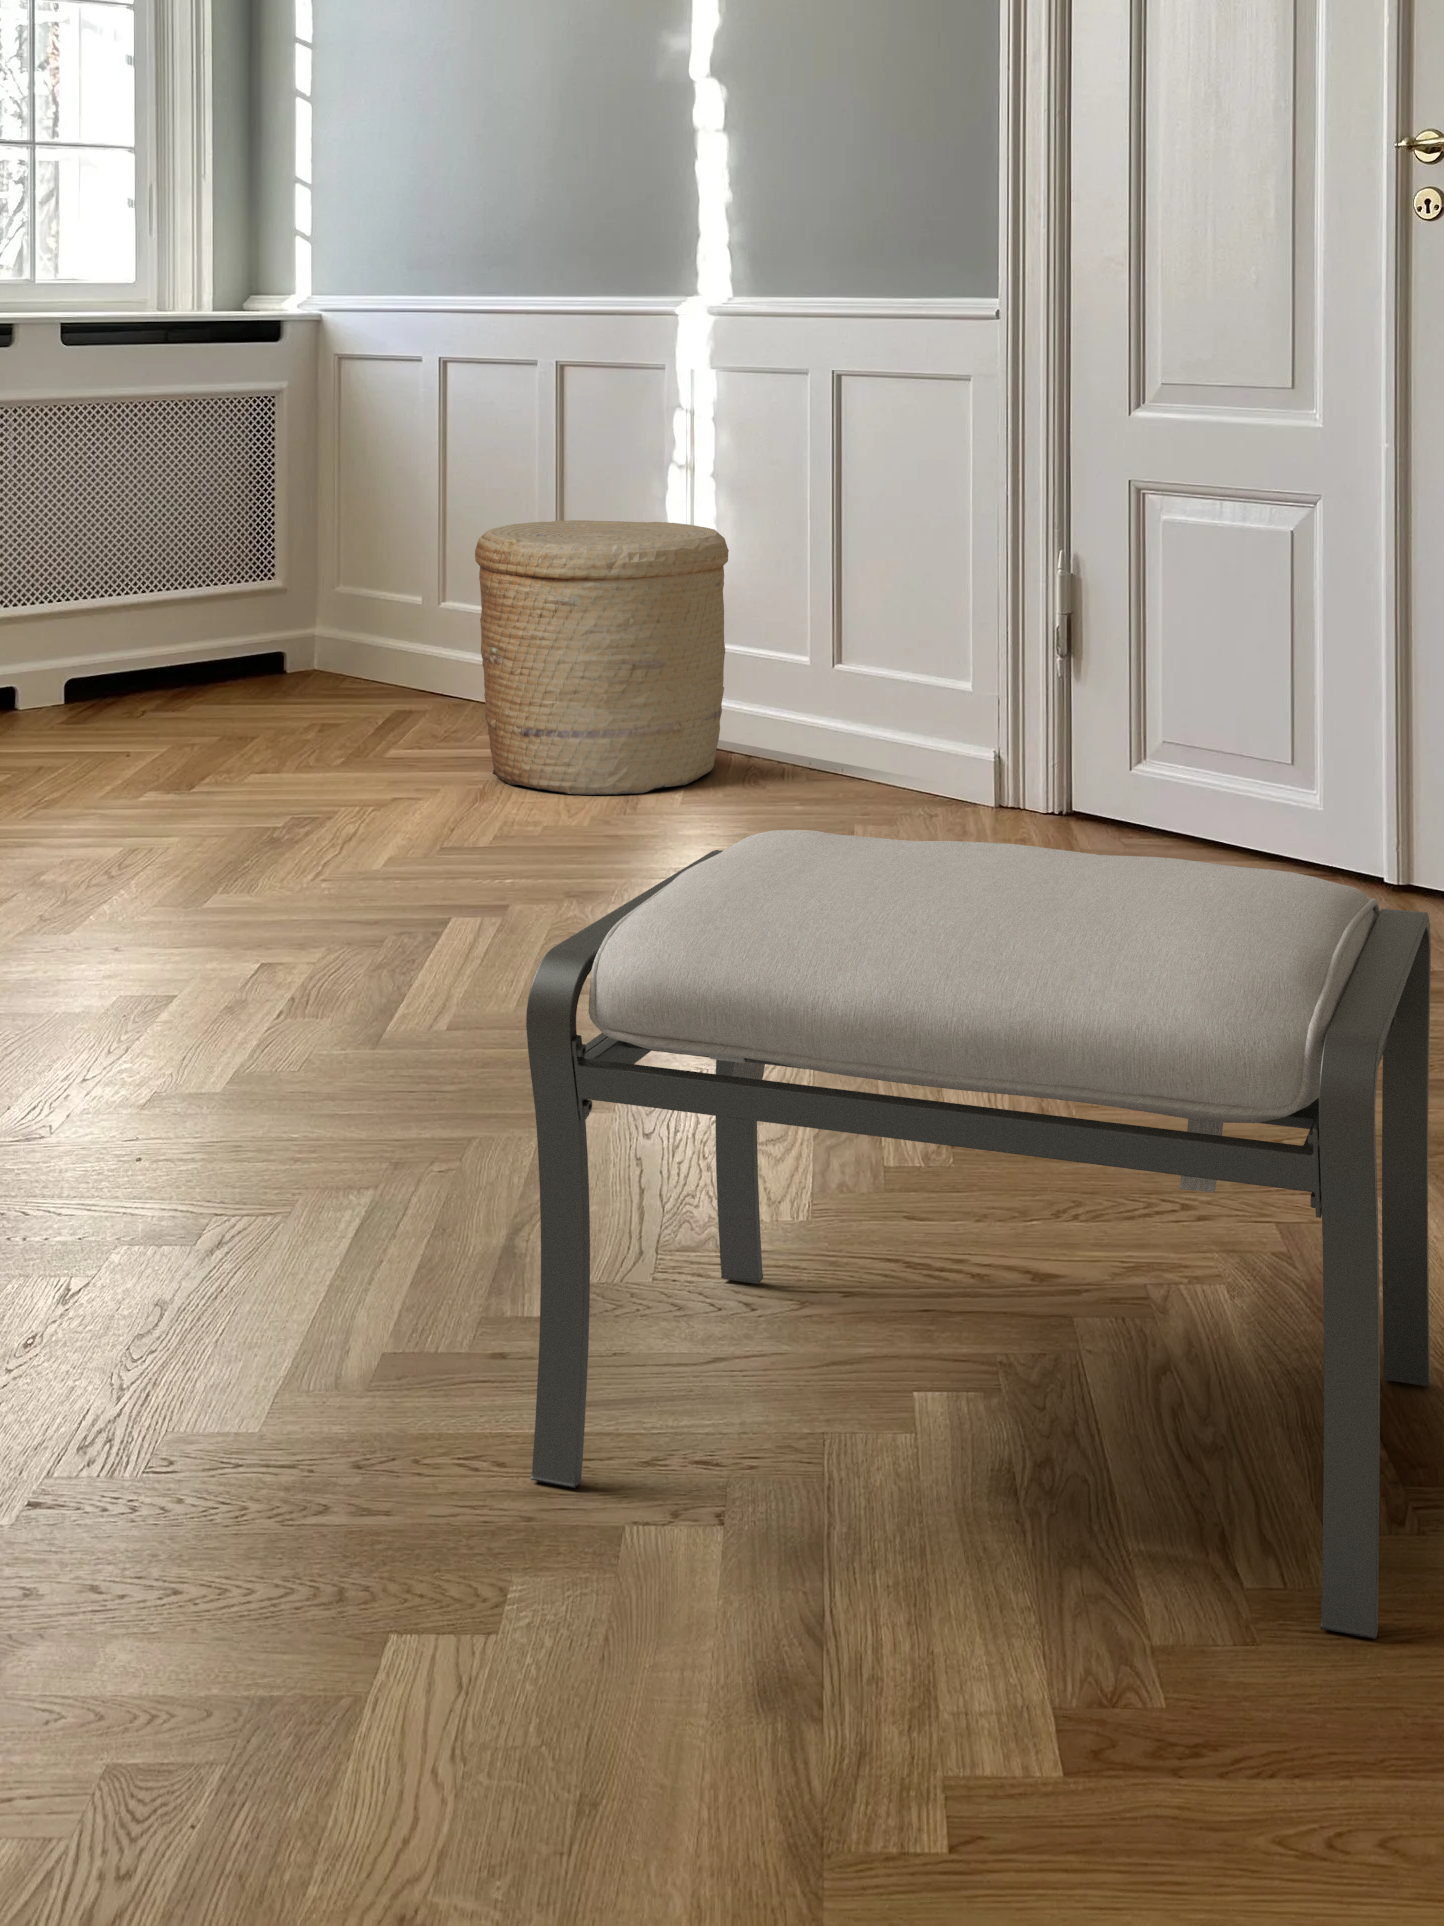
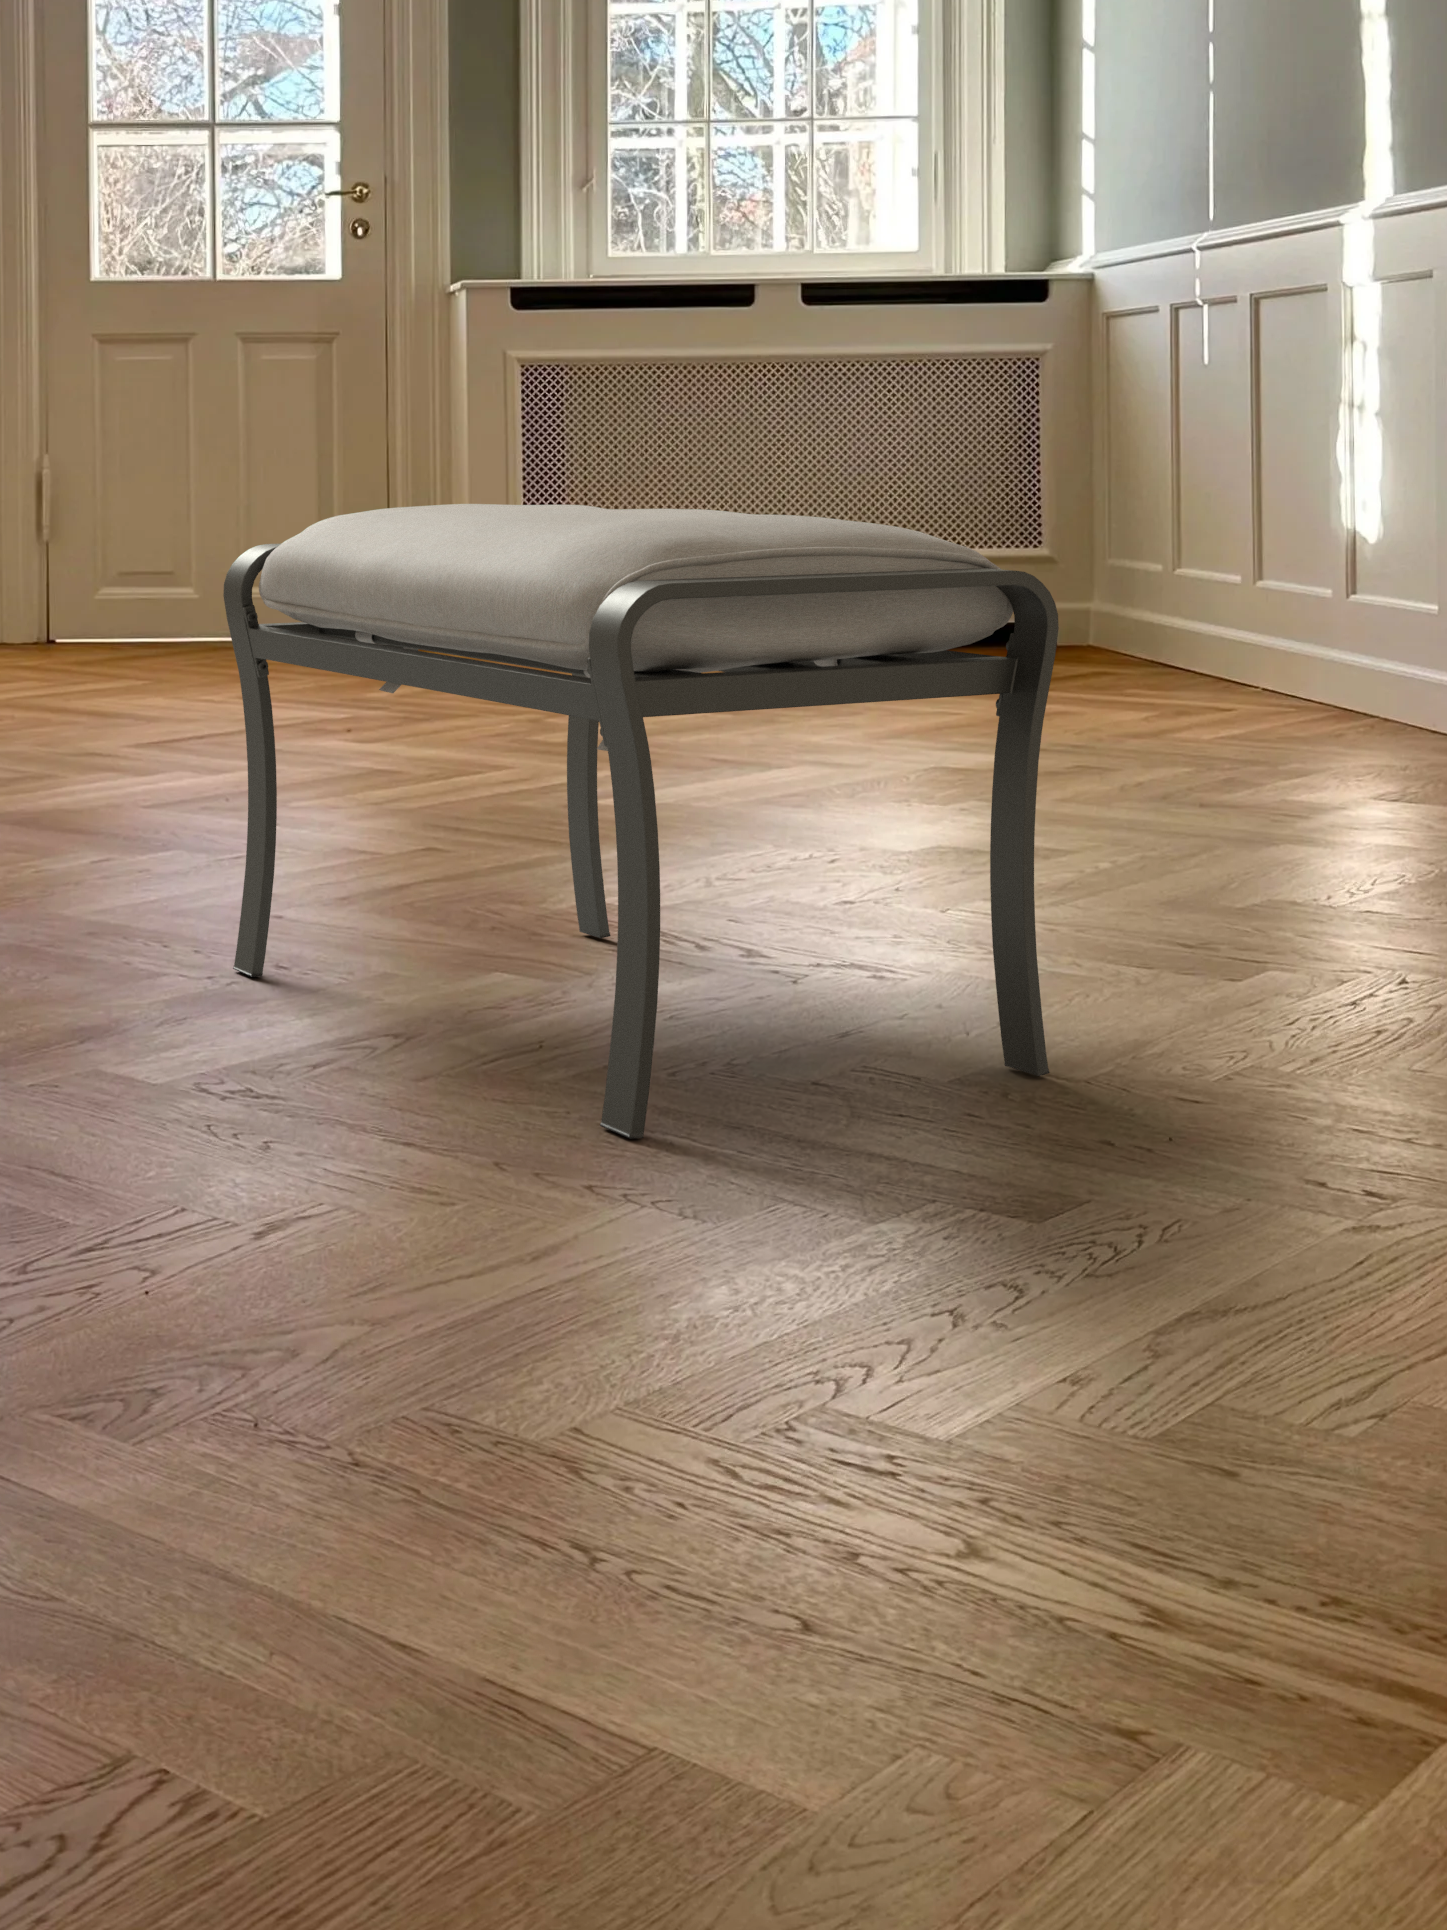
woven basket: present [475,520,729,795] -> none [1069,455,1361,733]

